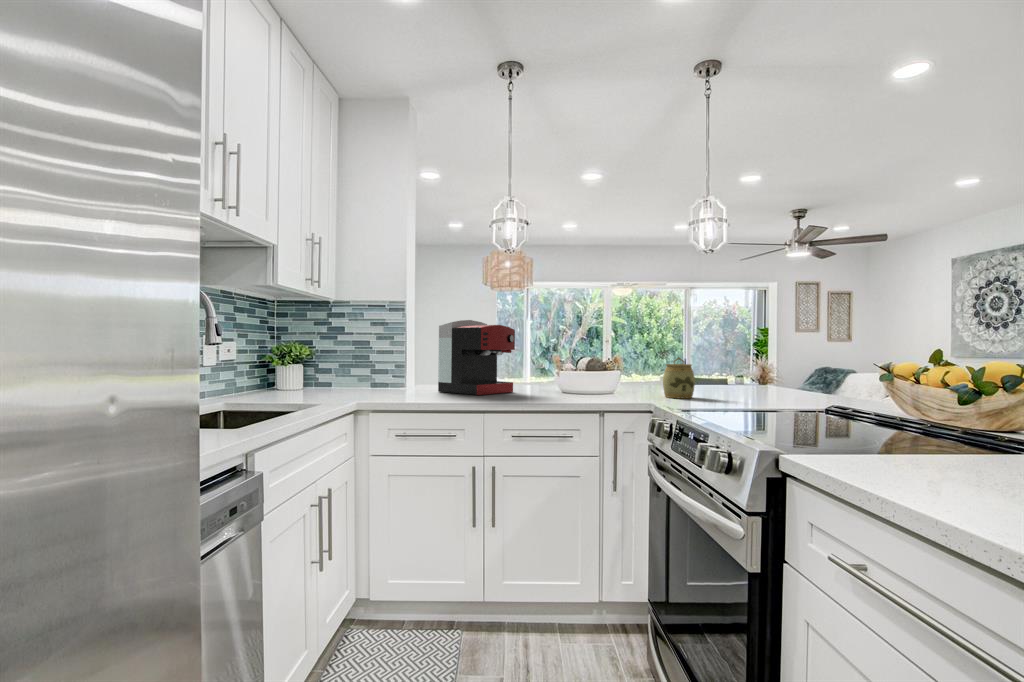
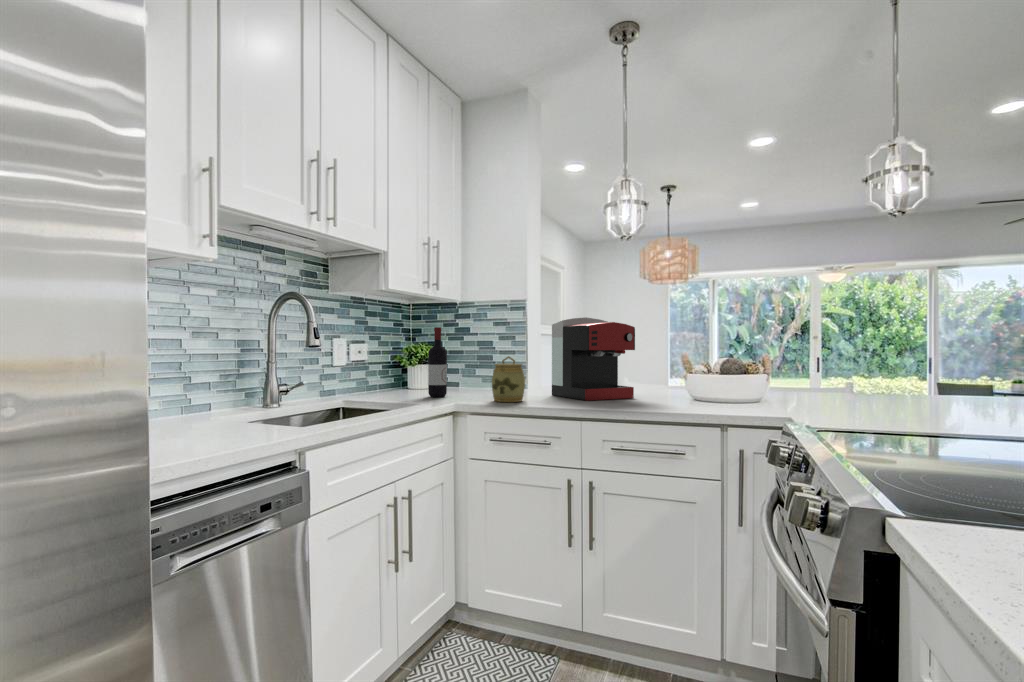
wine bottle: none [318,326,339,397] -> present [428,327,447,397]
jar: present [663,358,695,398] -> present [492,356,525,402]

